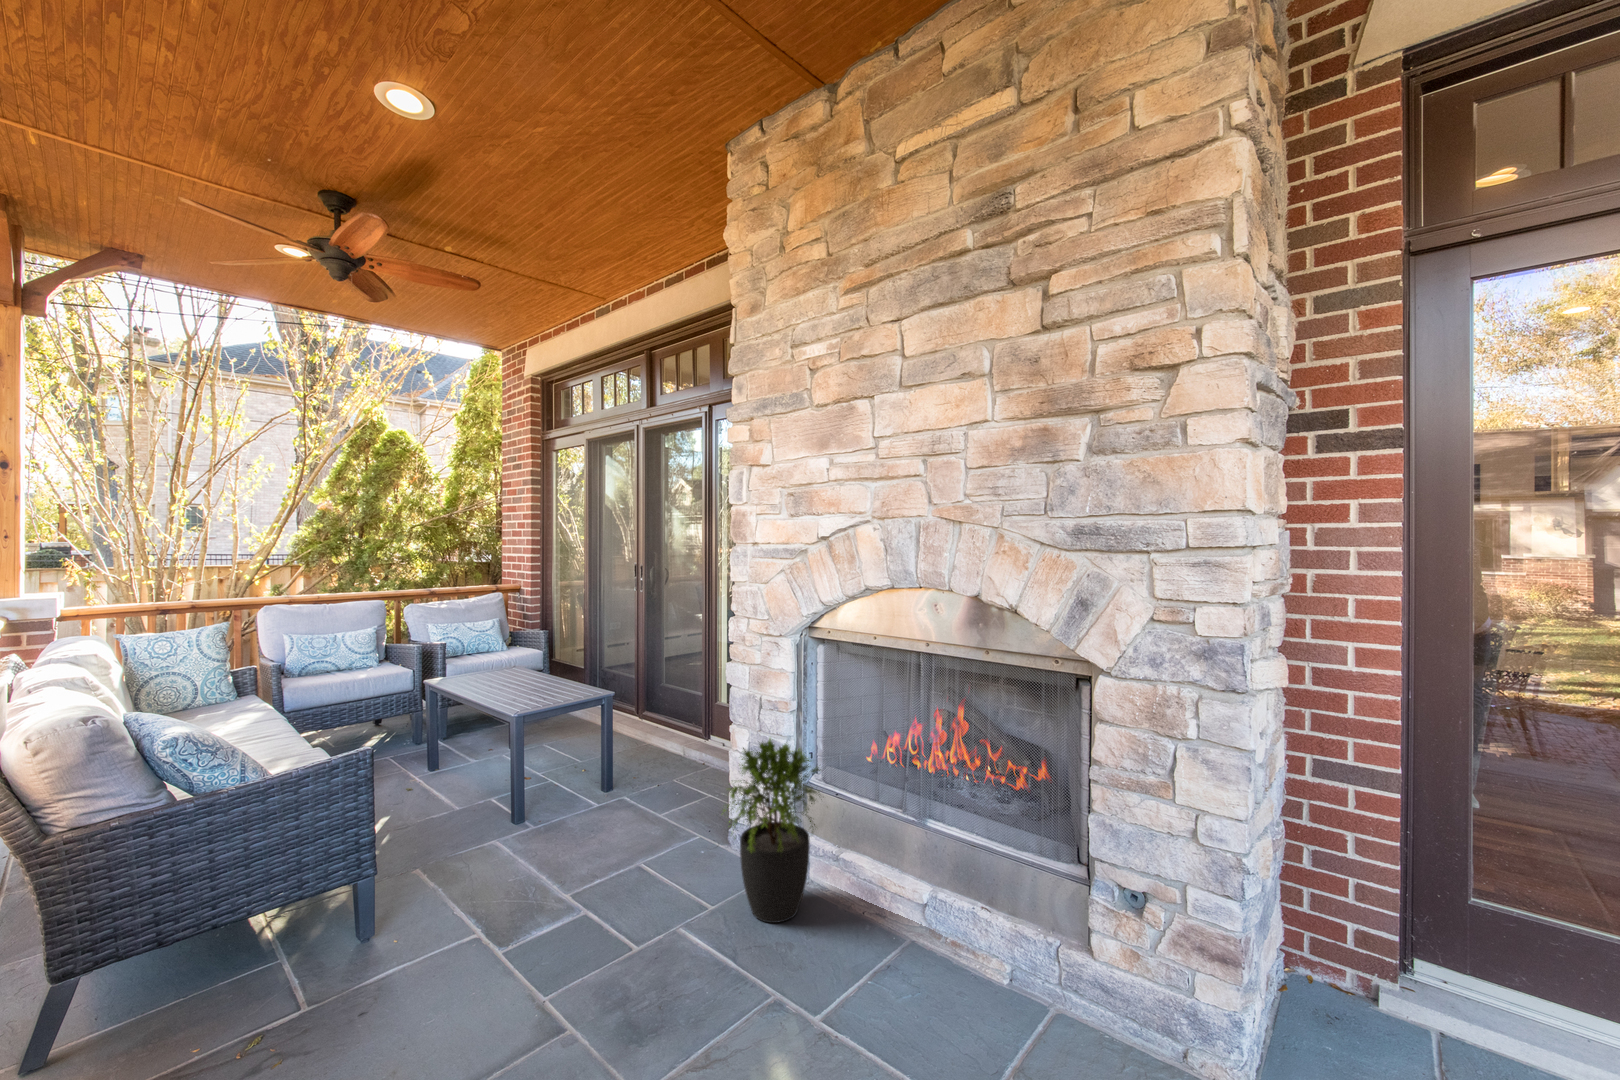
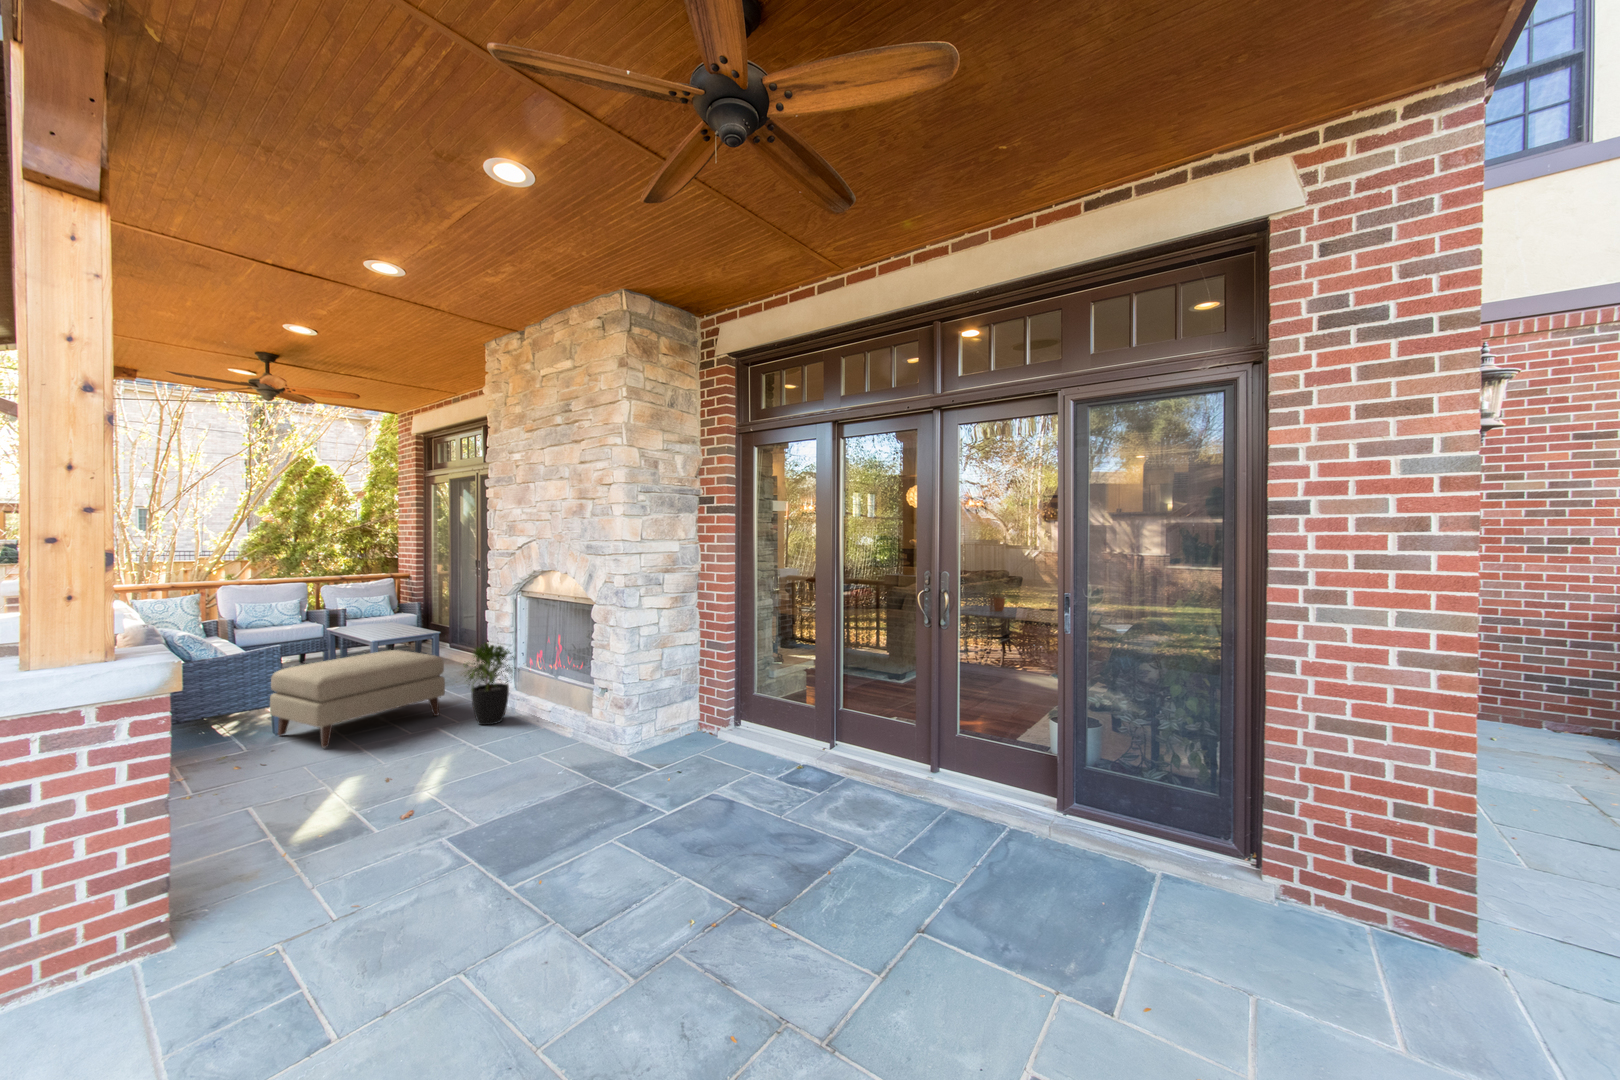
ottoman: none [350,739,668,999] -> present [270,650,445,748]

